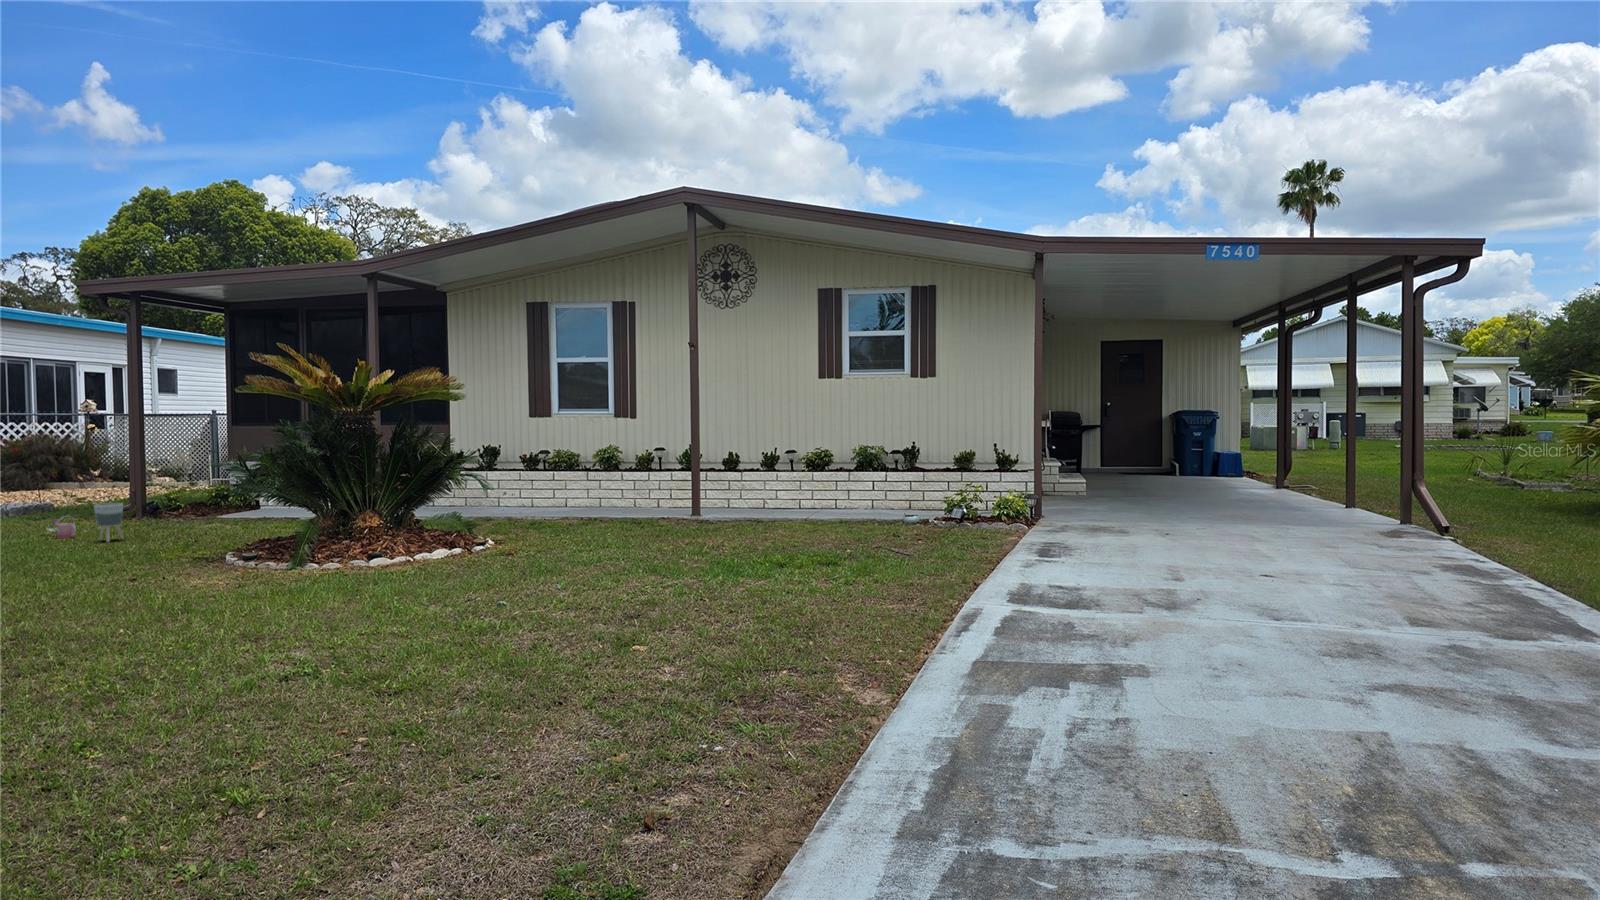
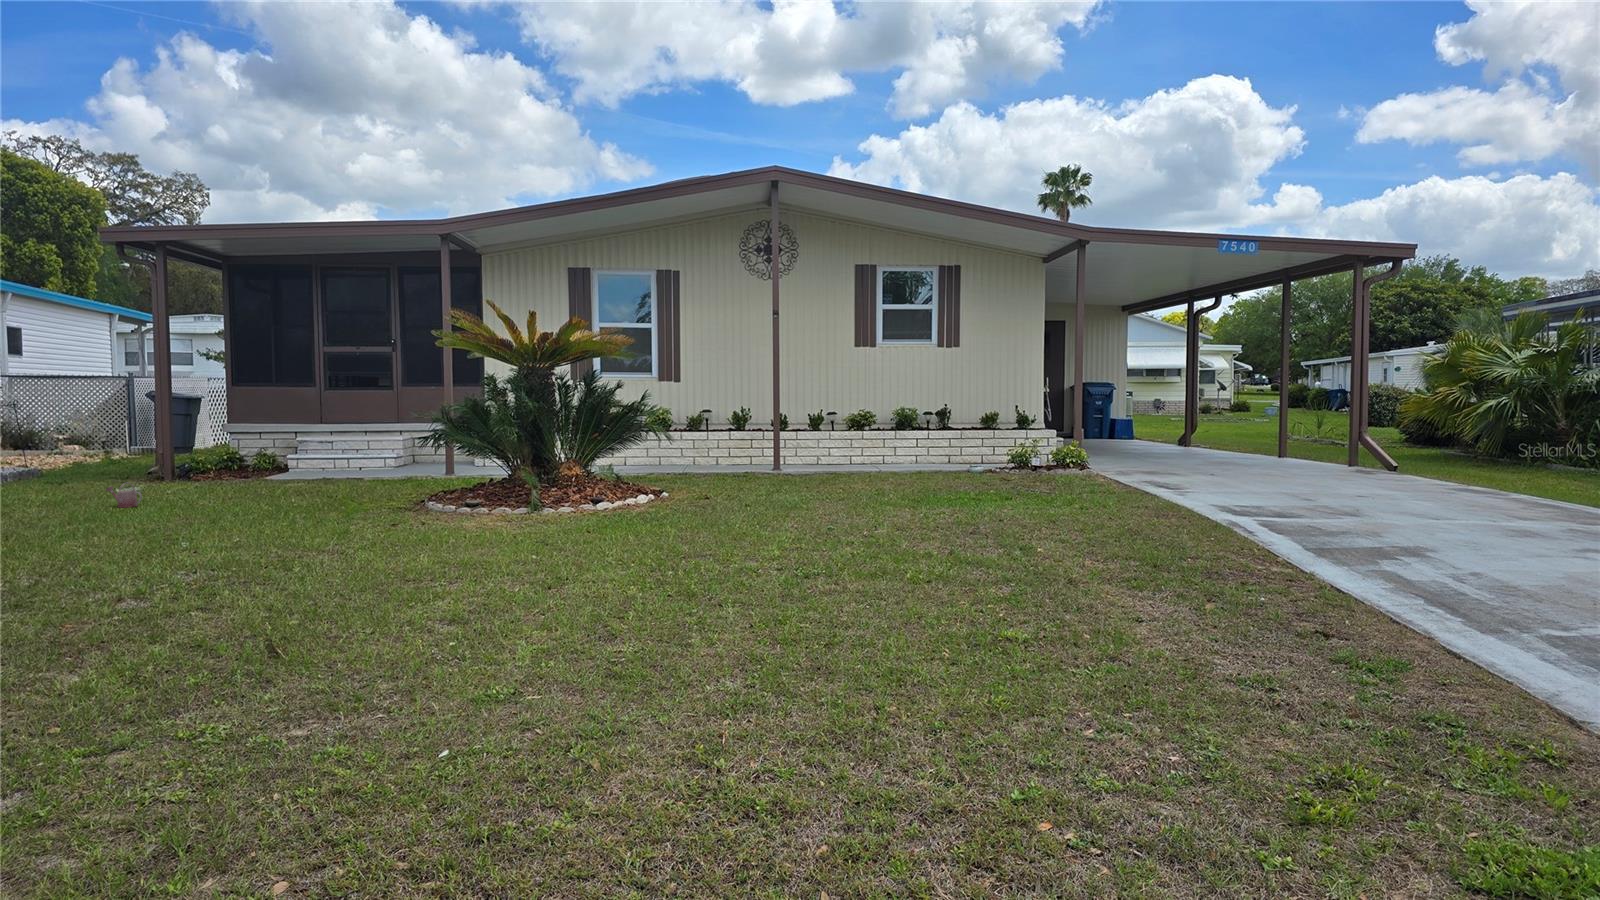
planter: present [94,503,123,542] -> none [177,467,208,510]

